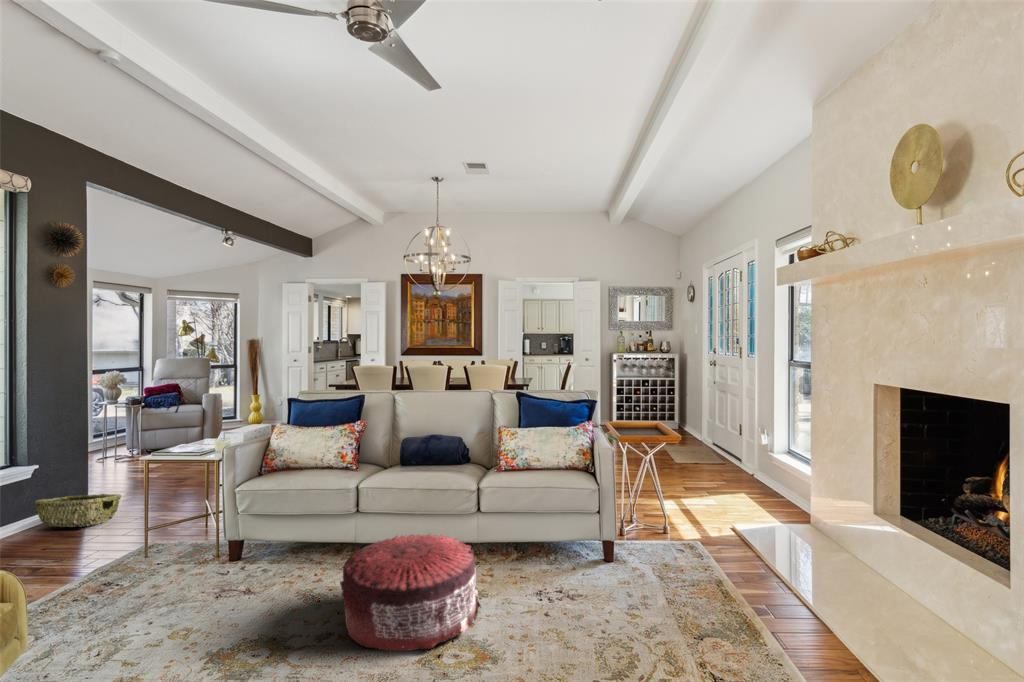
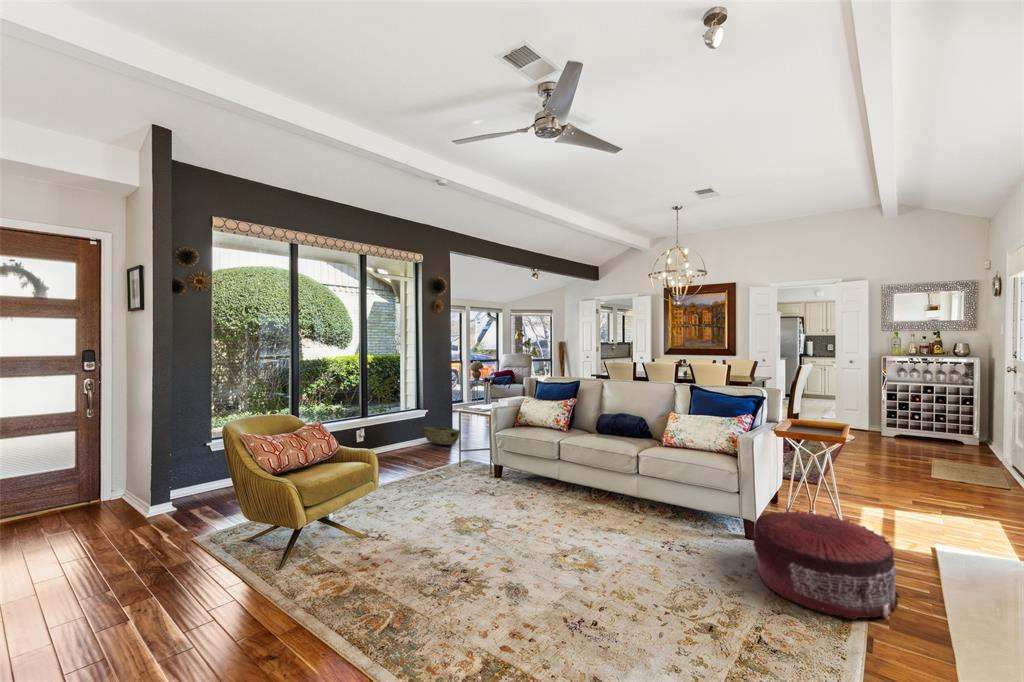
pouf: present [340,534,481,651] -> present [753,510,900,619]

